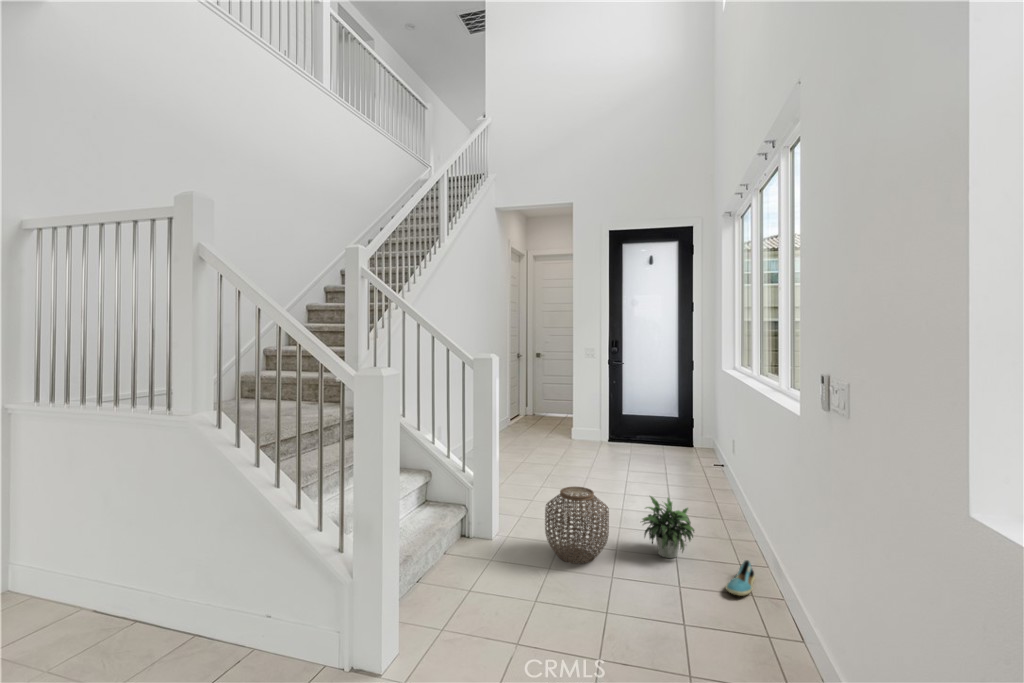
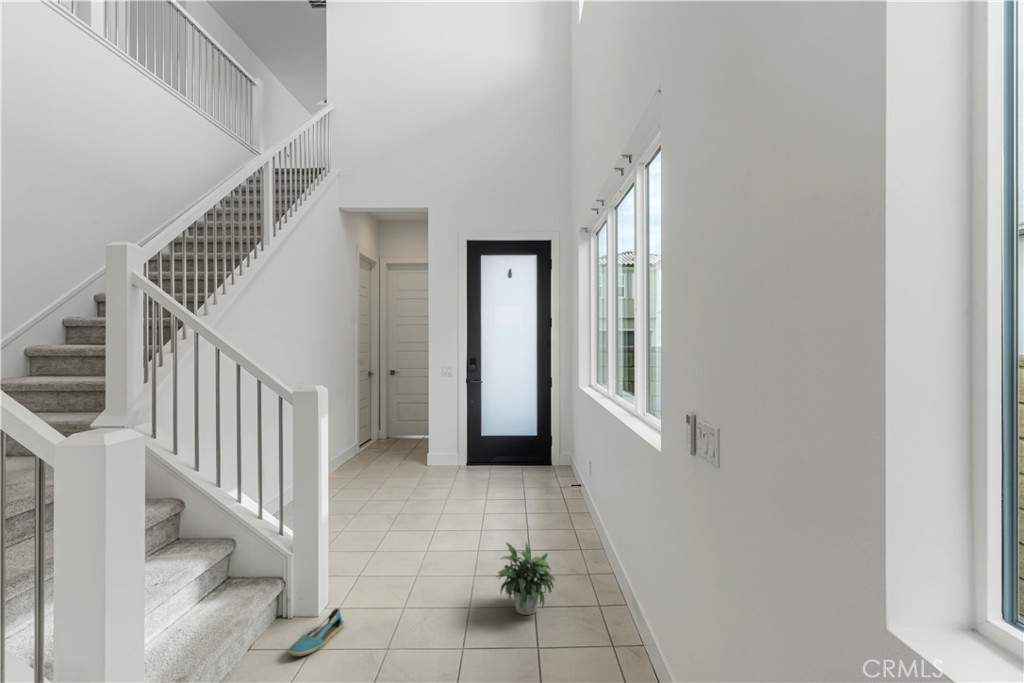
woven basket: present [545,487,609,564] -> none [382,543,459,641]
shoe: present [725,560,755,596] -> present [288,608,344,656]

